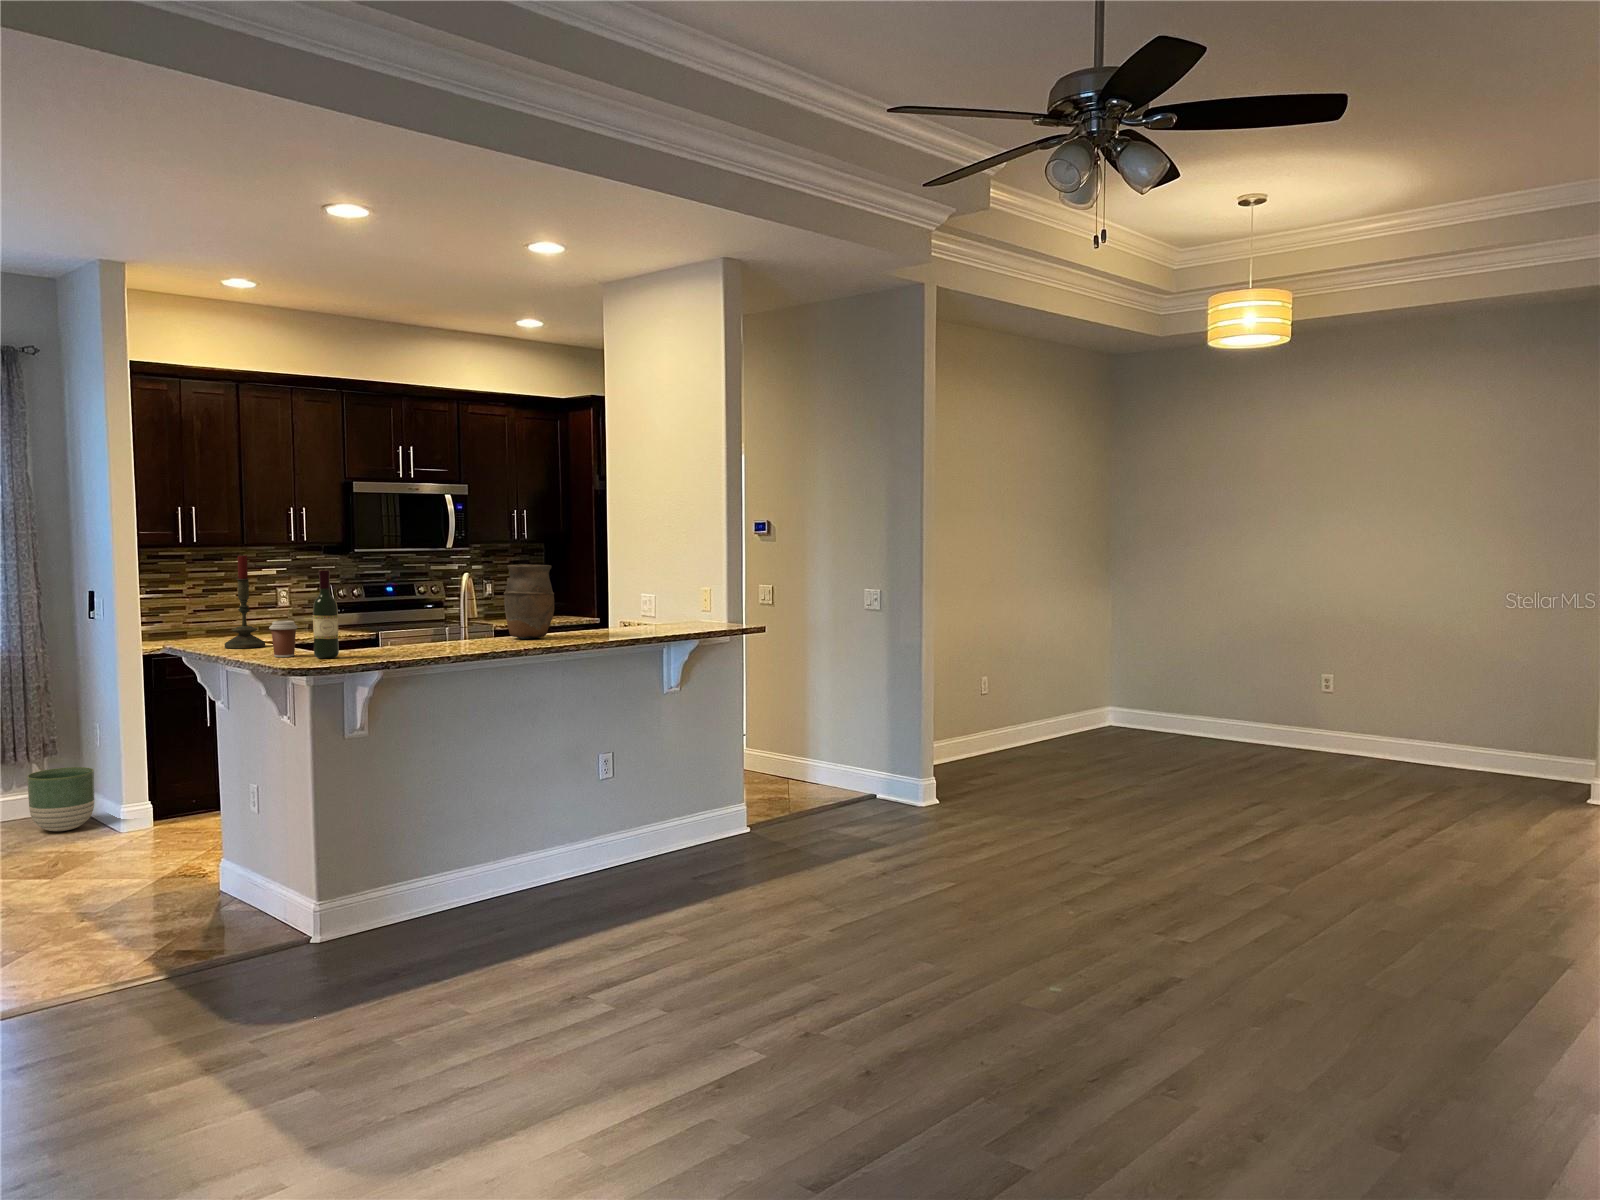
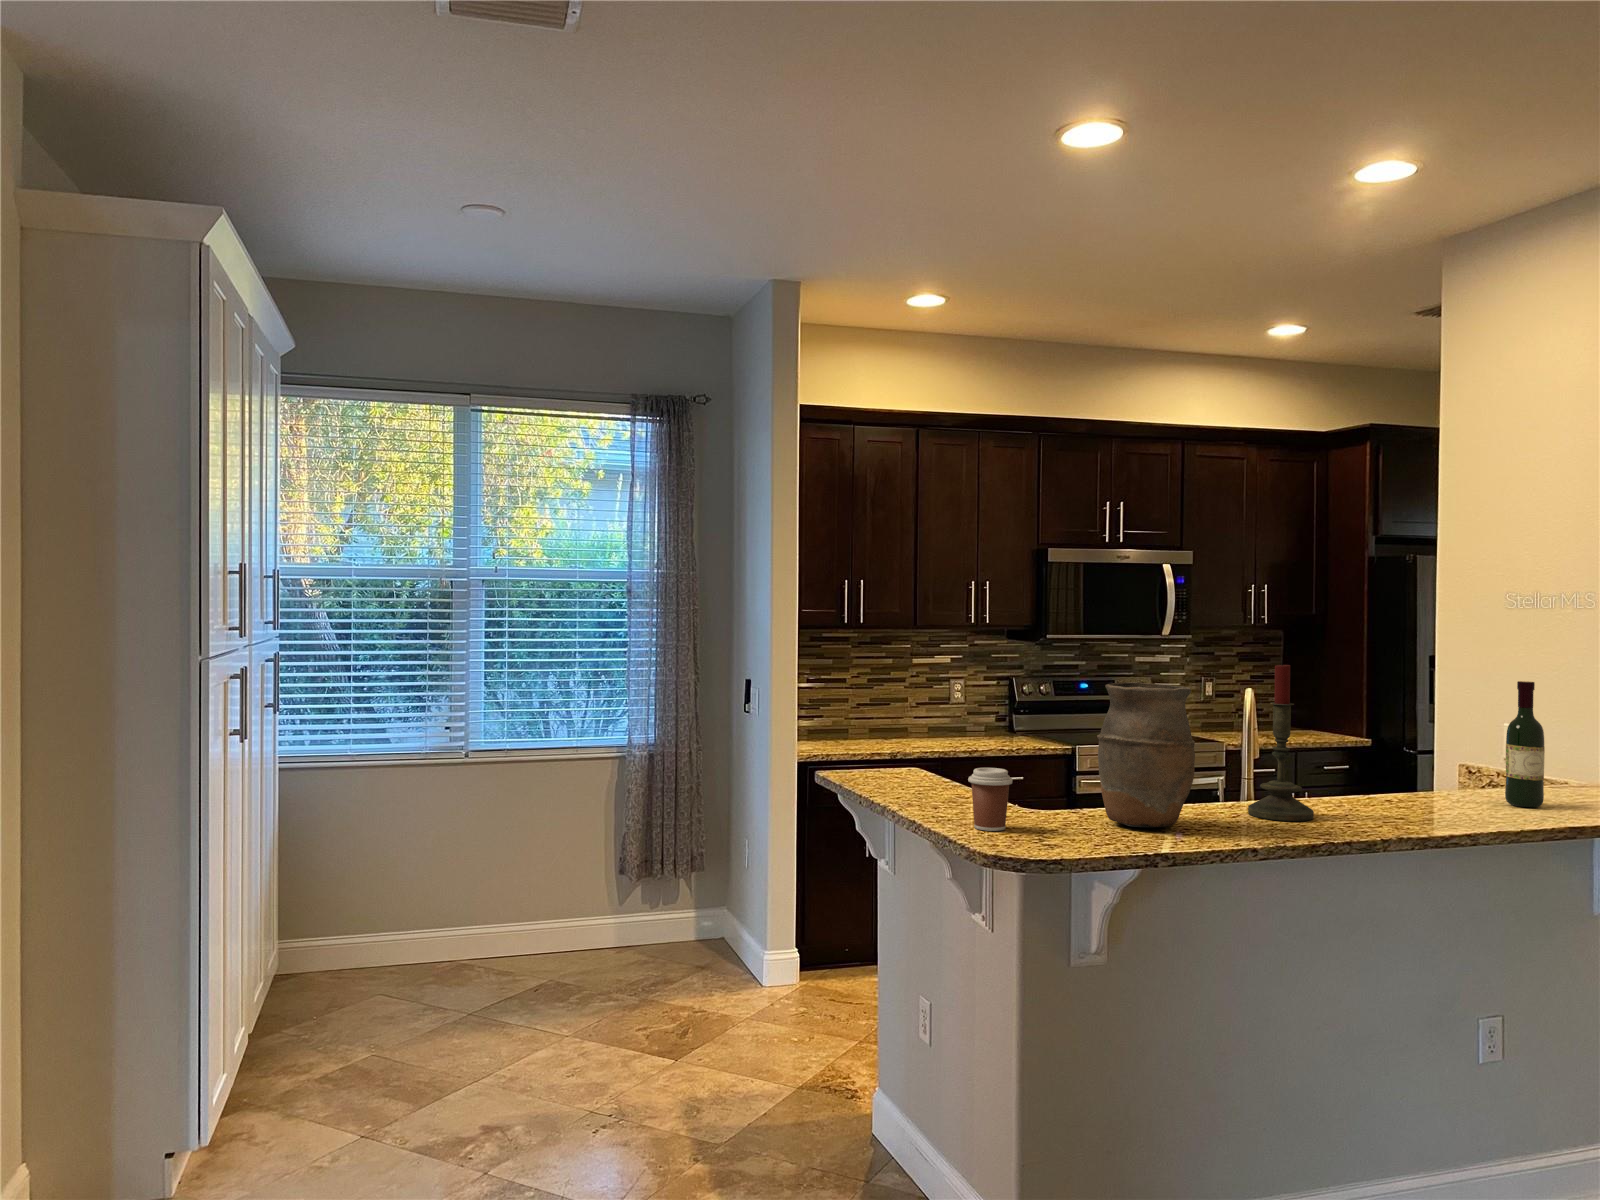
candle: present [225,555,265,649] -> present [1248,660,1314,821]
vase: present [504,564,554,639] -> present [1097,682,1195,827]
wine bottle: present [313,570,339,658] -> present [1505,681,1545,807]
planter: present [27,767,94,831] -> none [671,891,739,972]

